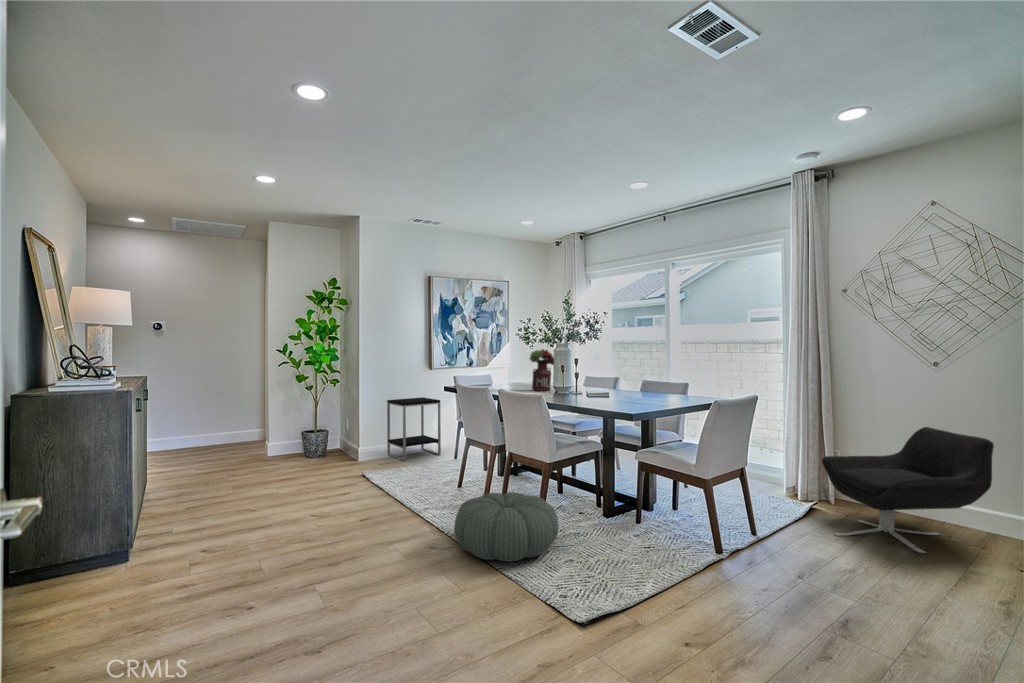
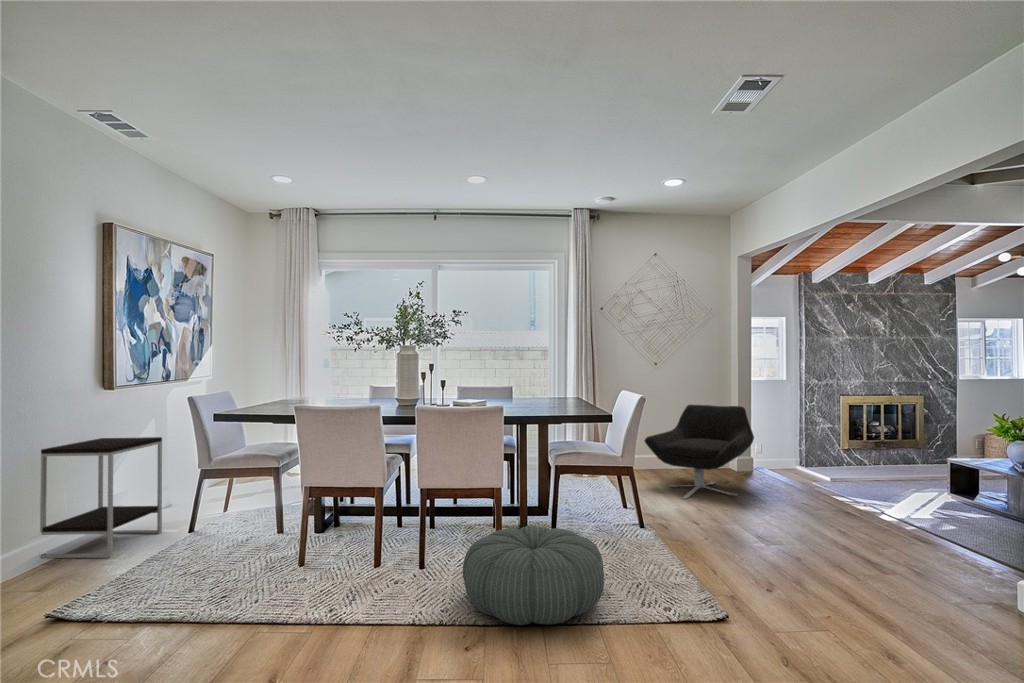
flower arrangement: present [529,349,555,391] -> none [371,346,407,402]

